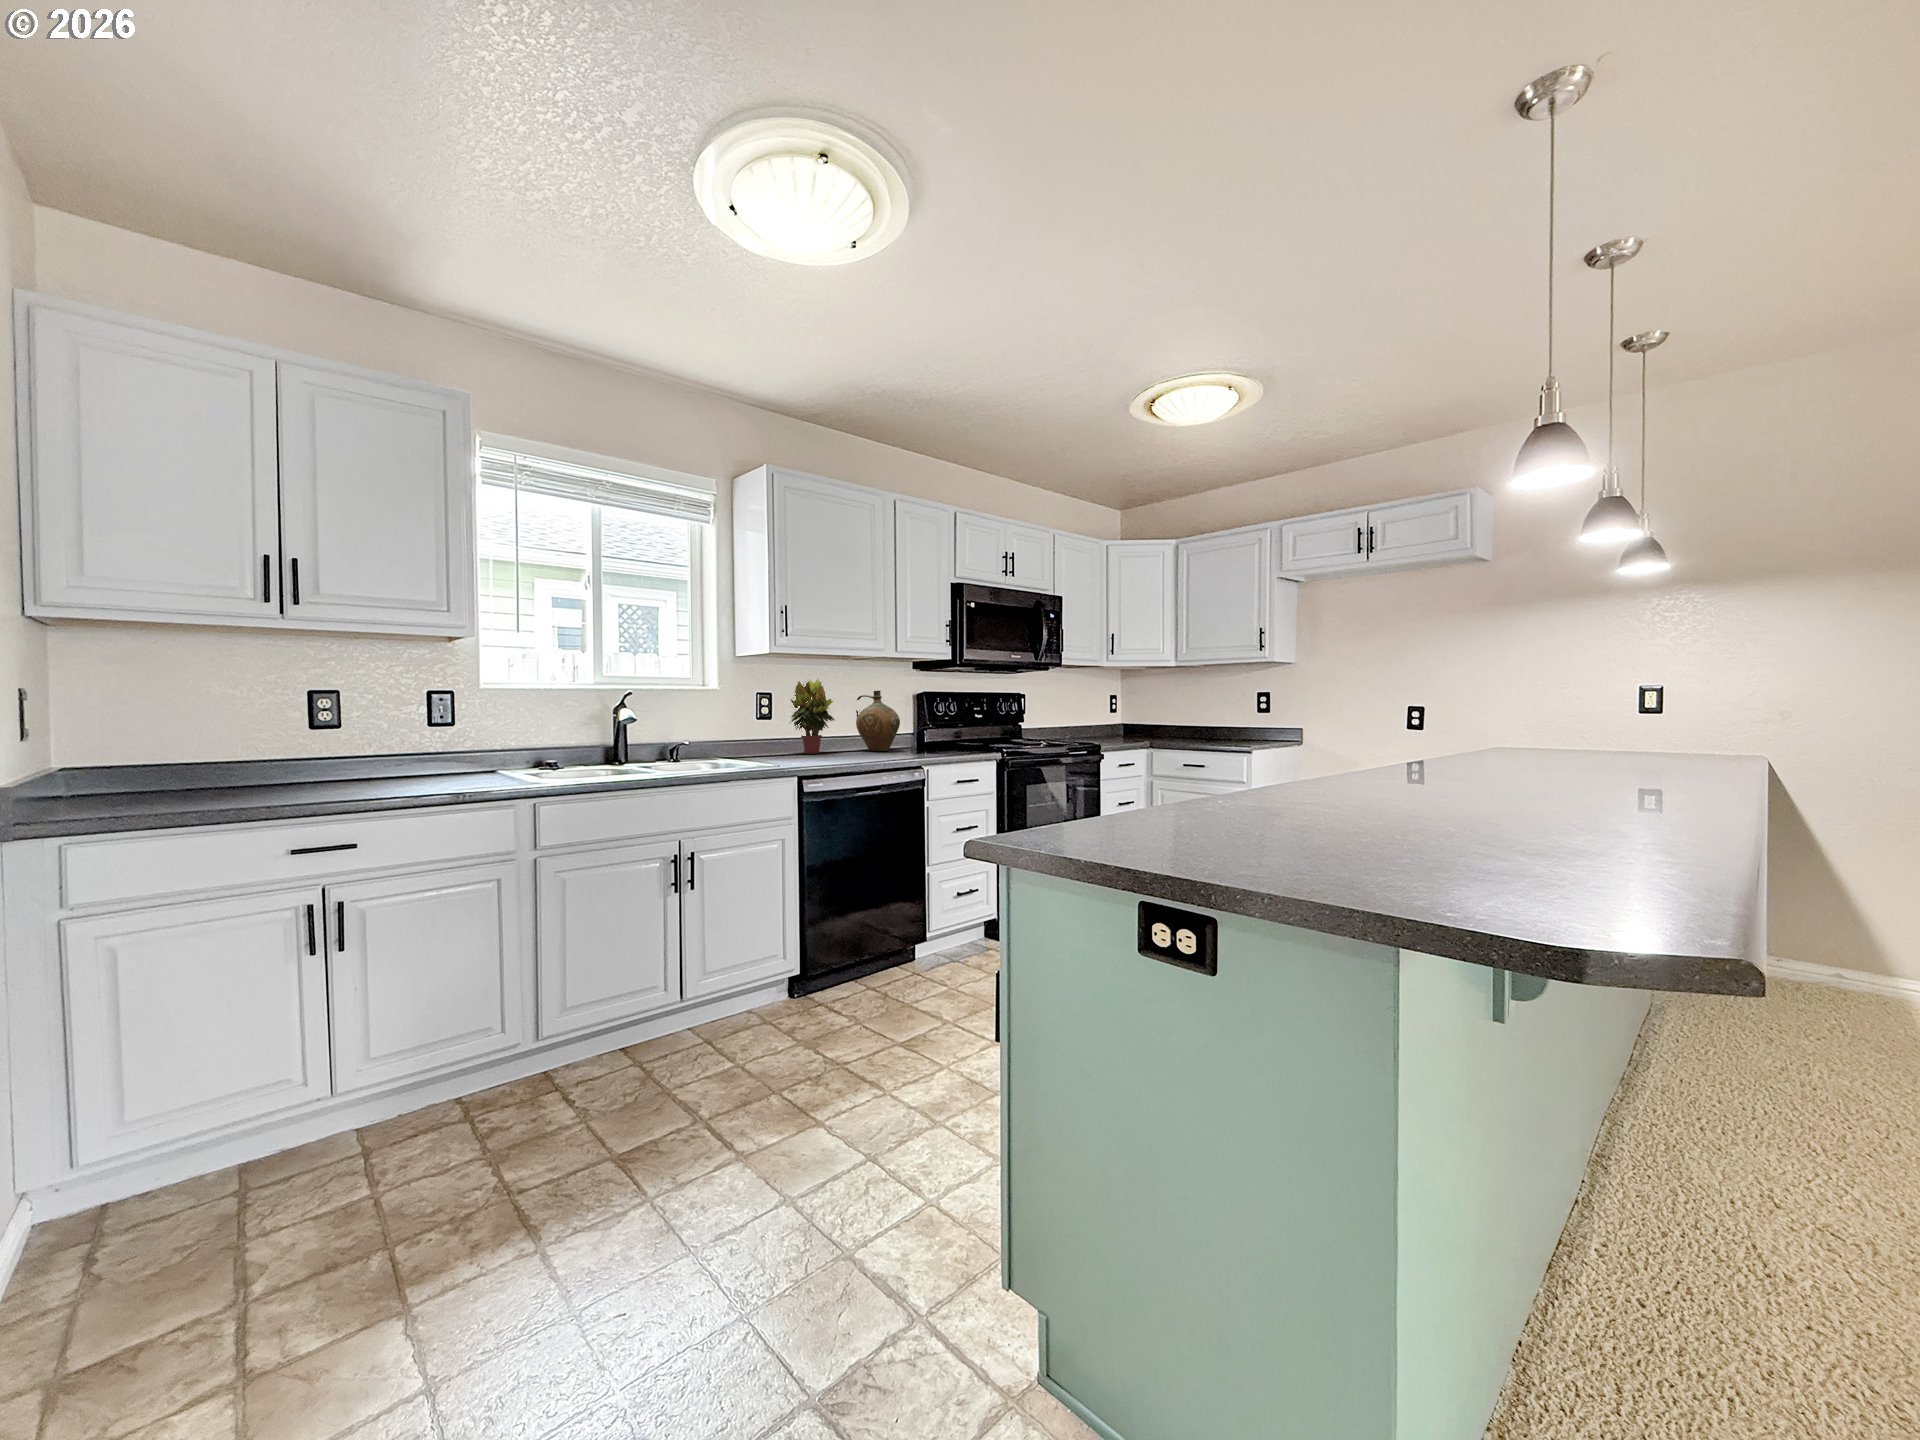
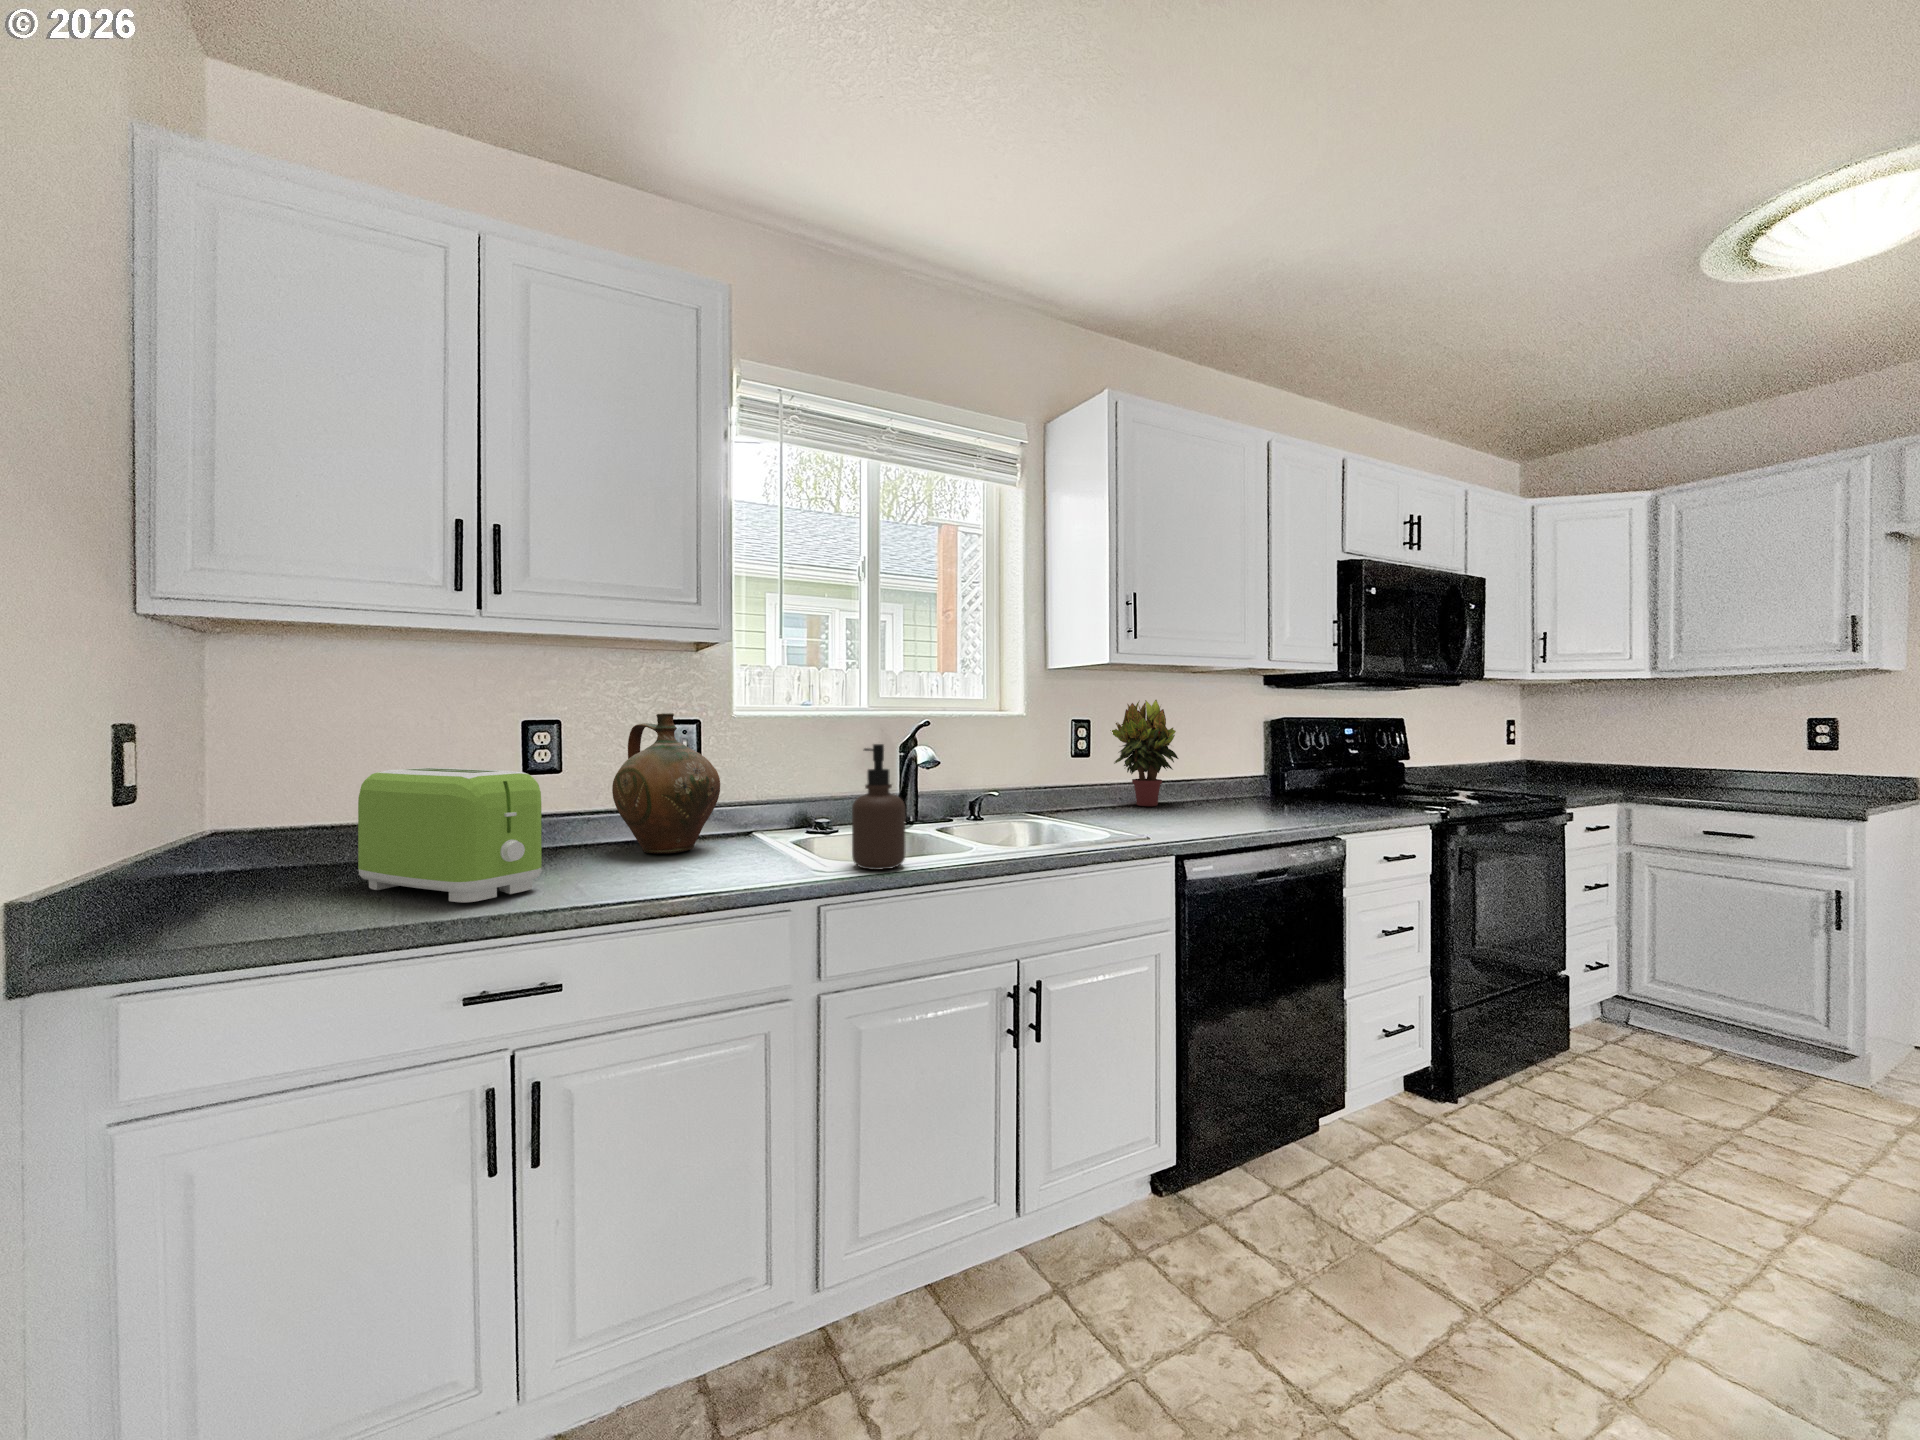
ceramic jug: present [856,691,900,751] -> present [612,713,720,854]
soap dispenser: none [561,705,599,783] -> present [852,744,906,870]
toaster: none [197,720,337,799] -> present [358,768,542,902]

